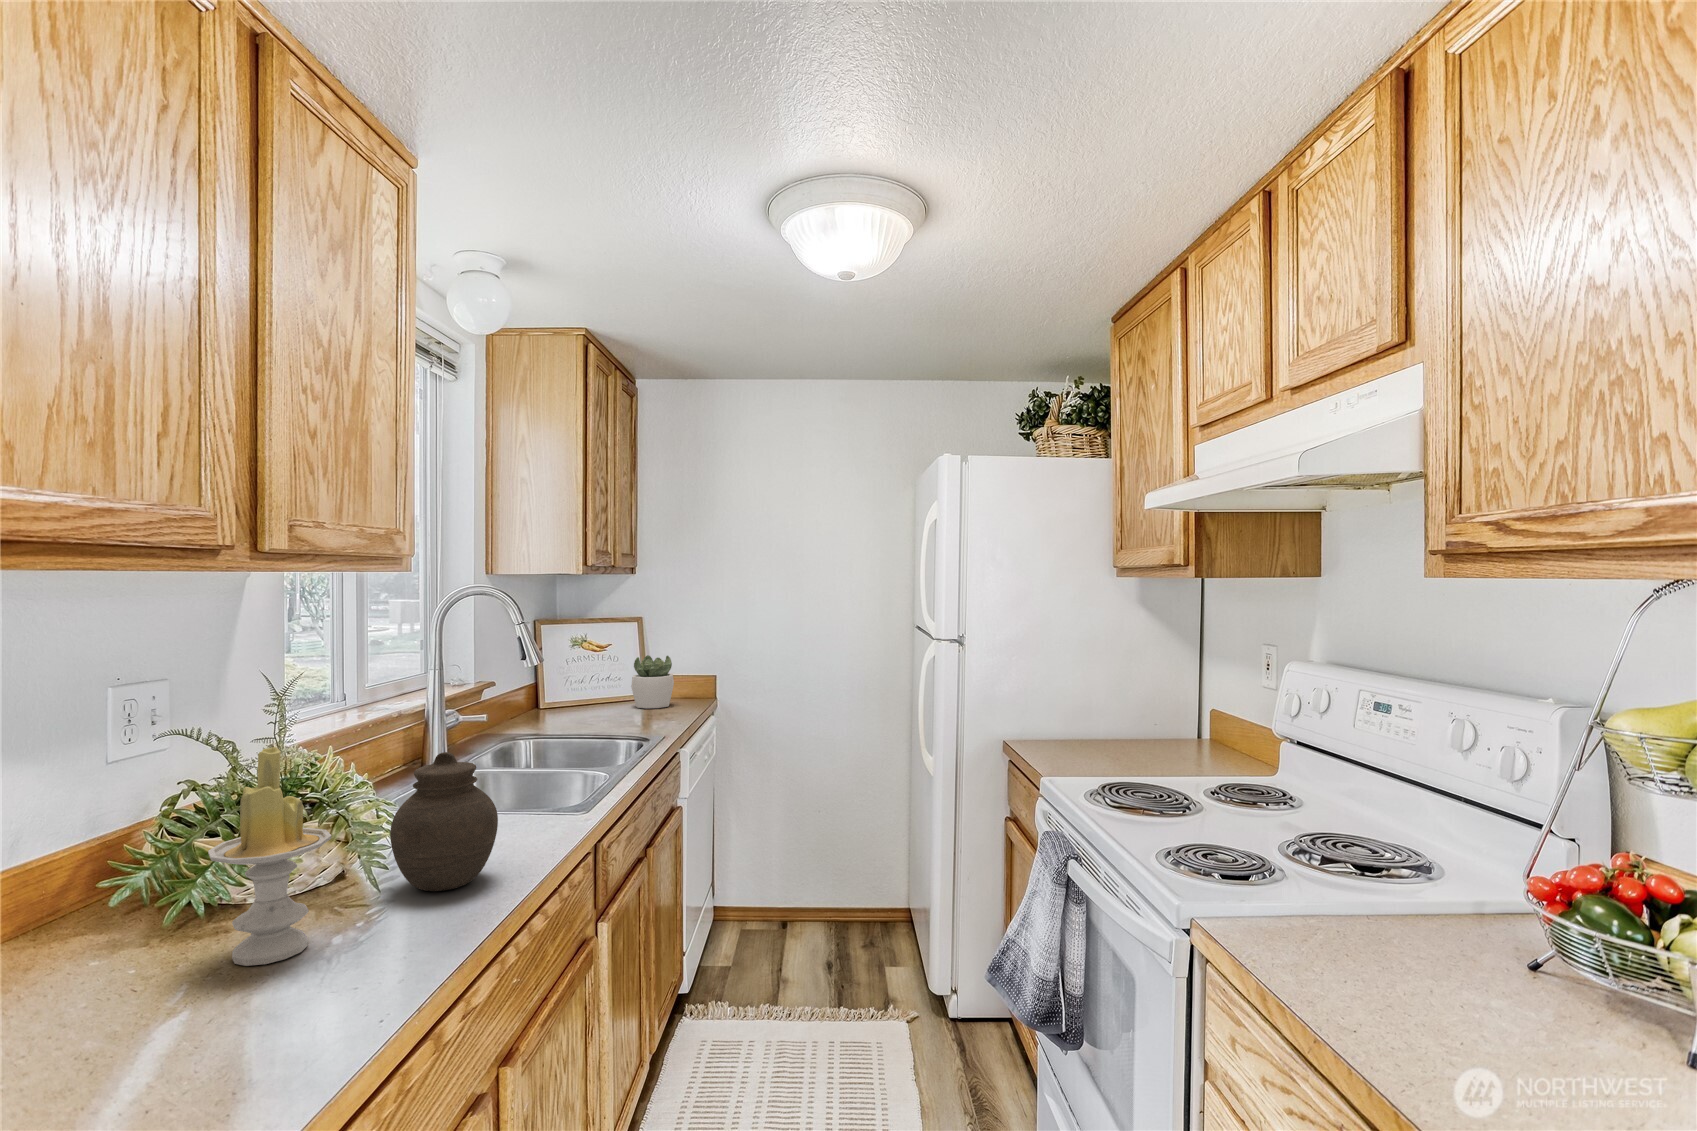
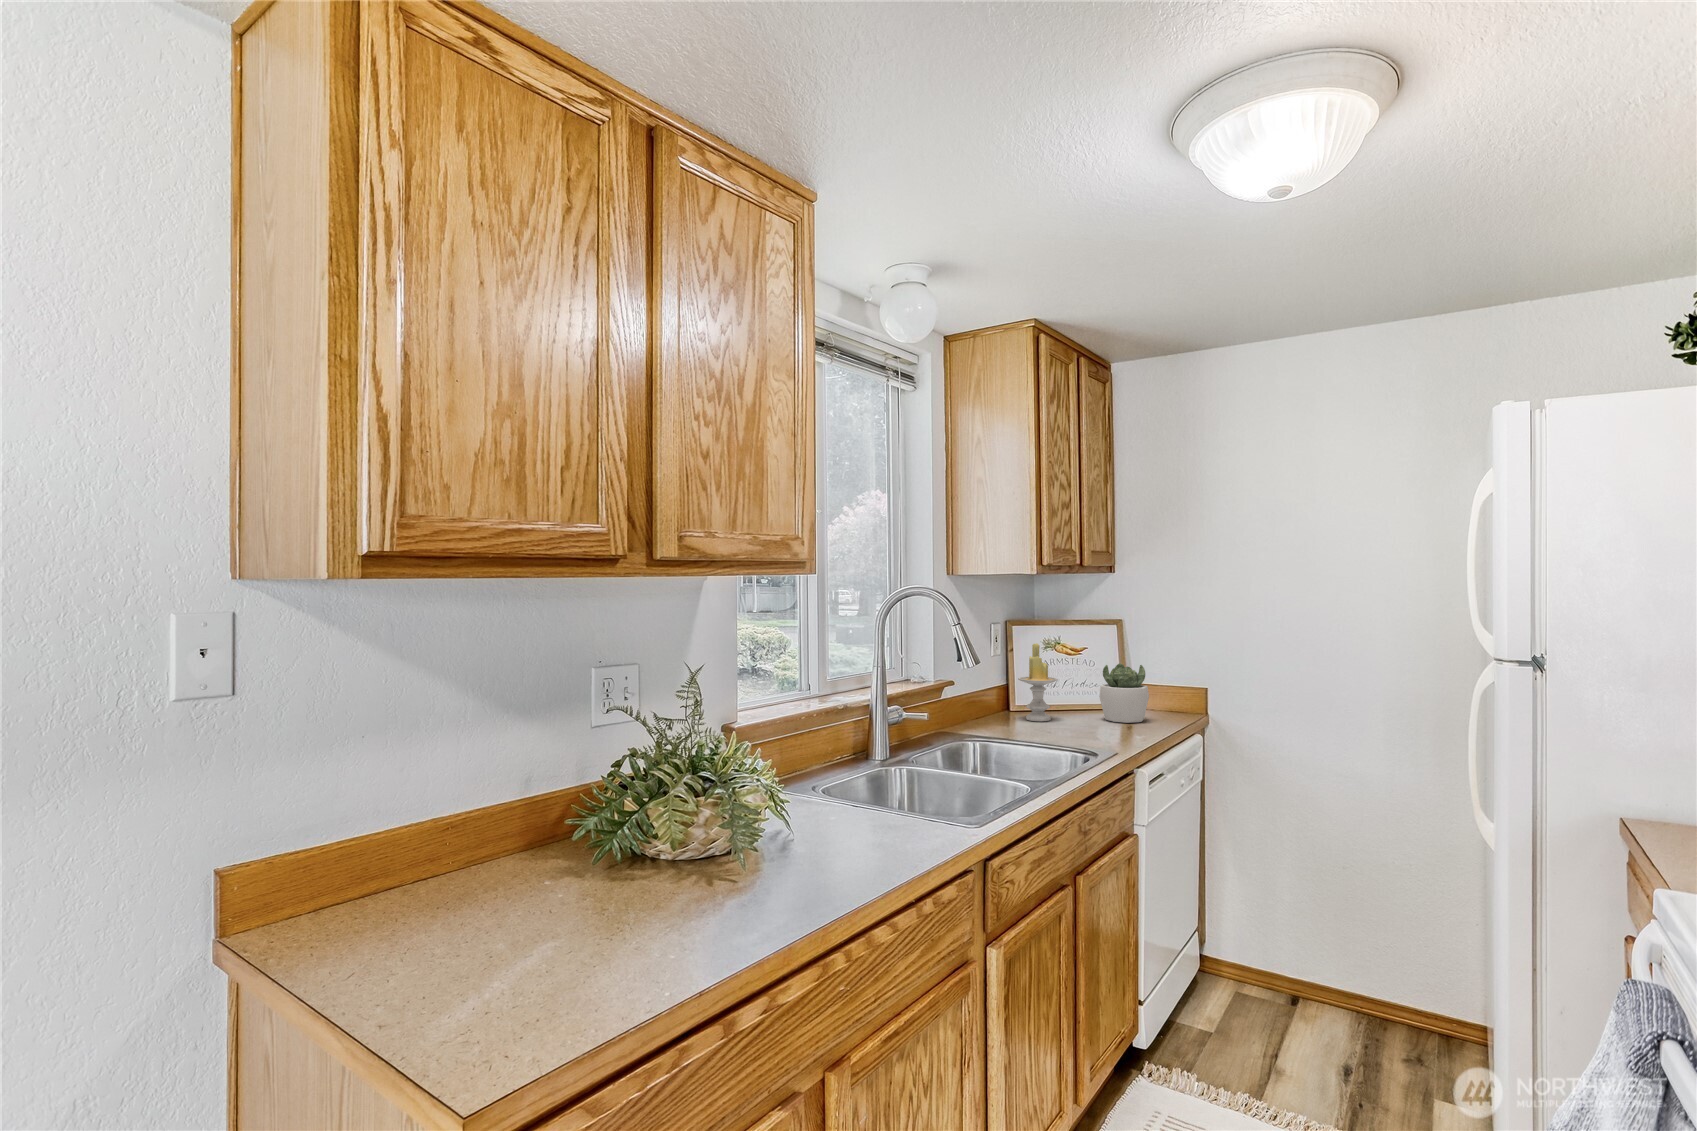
candle: present [208,747,331,966] -> present [1018,643,1058,721]
jar: present [390,752,498,891] -> none [756,749,849,880]

